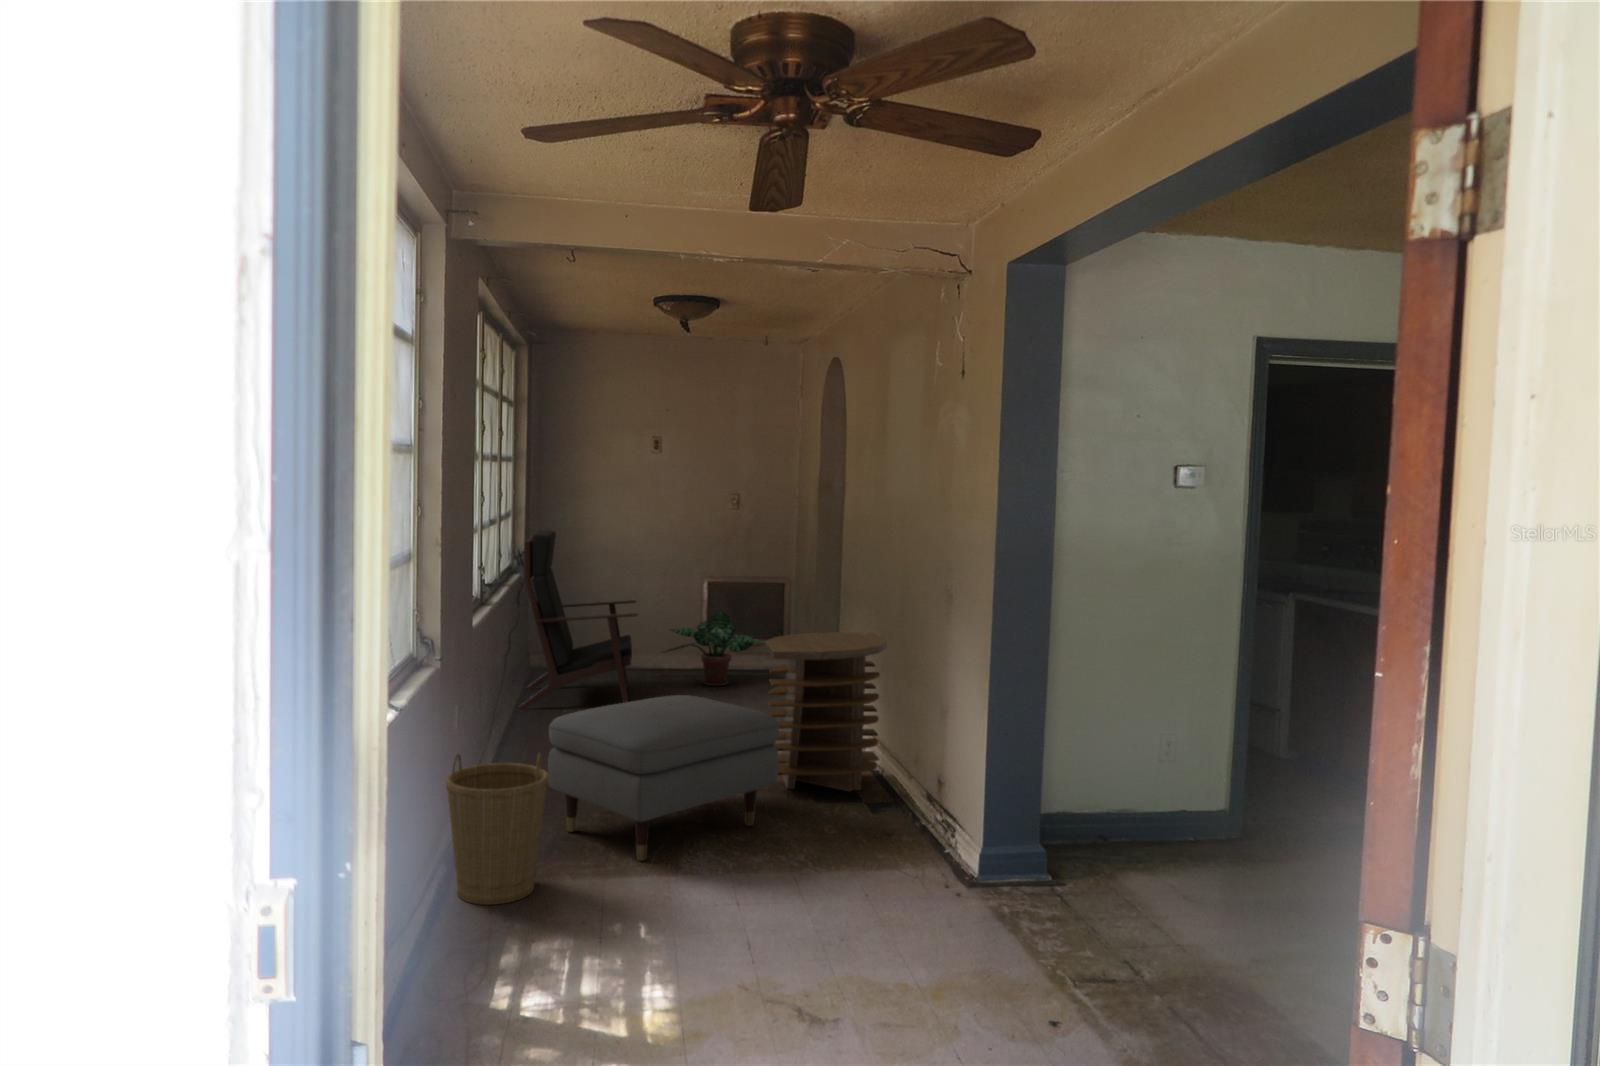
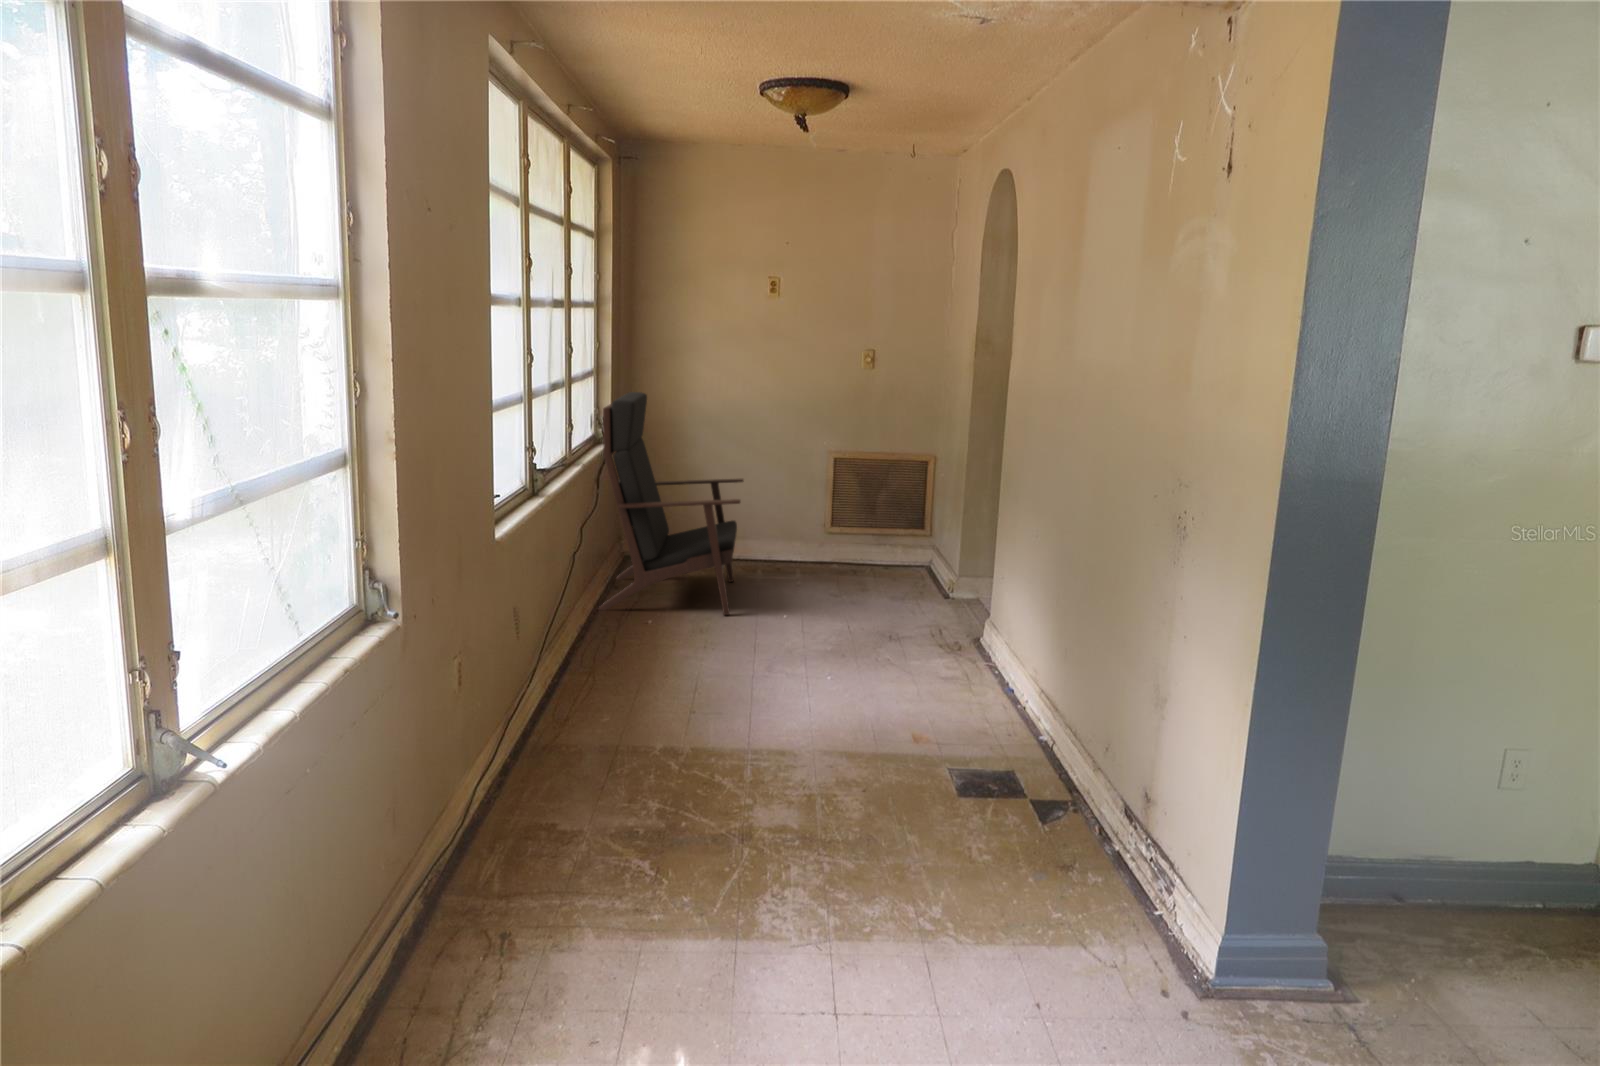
potted plant: present [665,611,765,686] -> none [771,493,905,583]
side table: present [765,632,887,791] -> none [888,549,1067,772]
ottoman: present [548,695,779,861] -> none [584,639,911,900]
basket: present [446,753,549,905] -> none [400,759,558,988]

